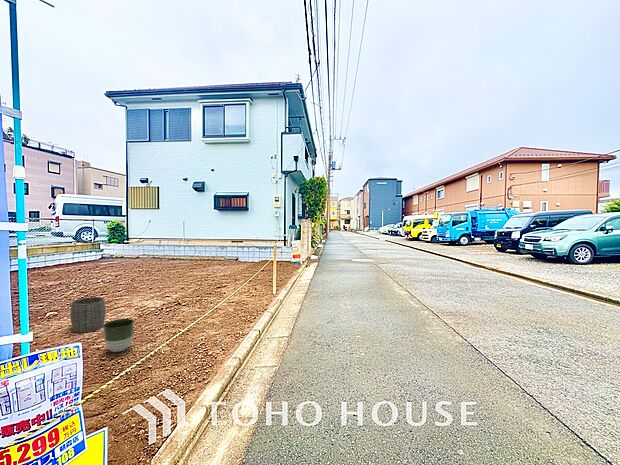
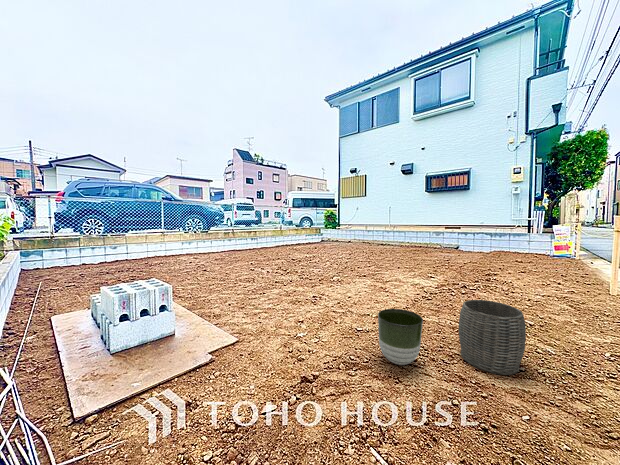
woven basket: present [70,297,105,333] -> present [459,300,526,375]

